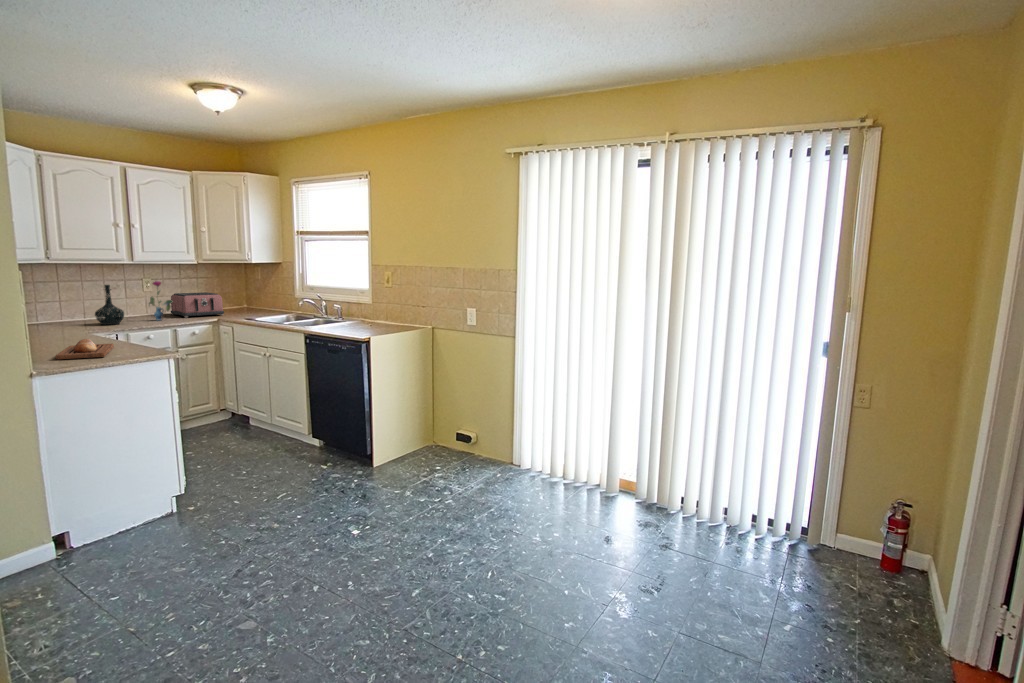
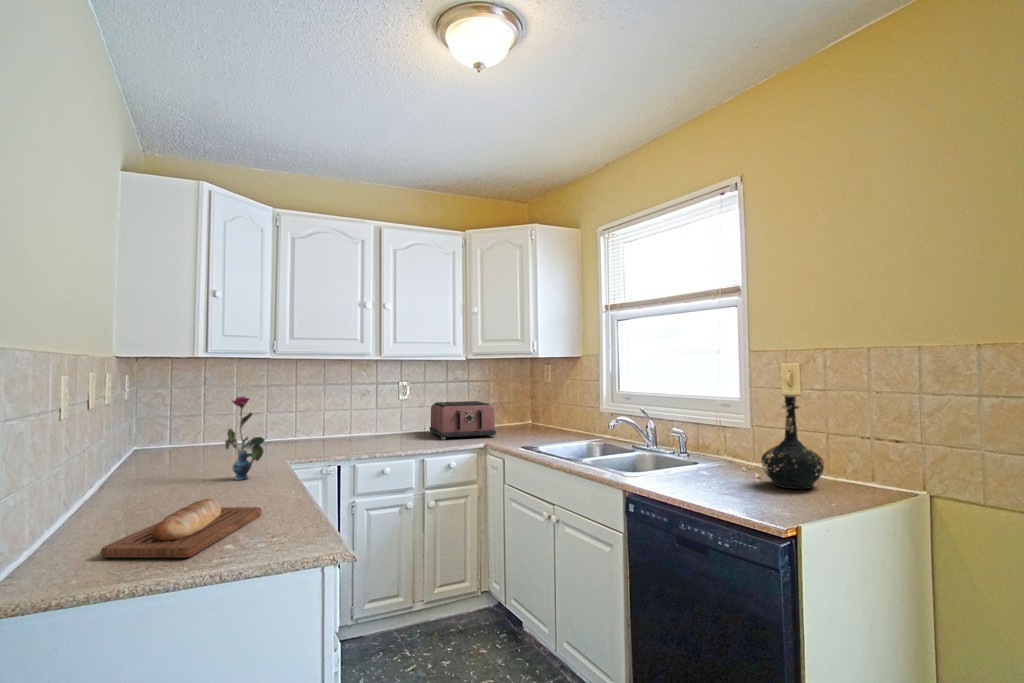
vase: present [149,281,172,320] -> present [225,396,265,480]
bottle: present [95,285,124,325] -> present [761,396,824,489]

